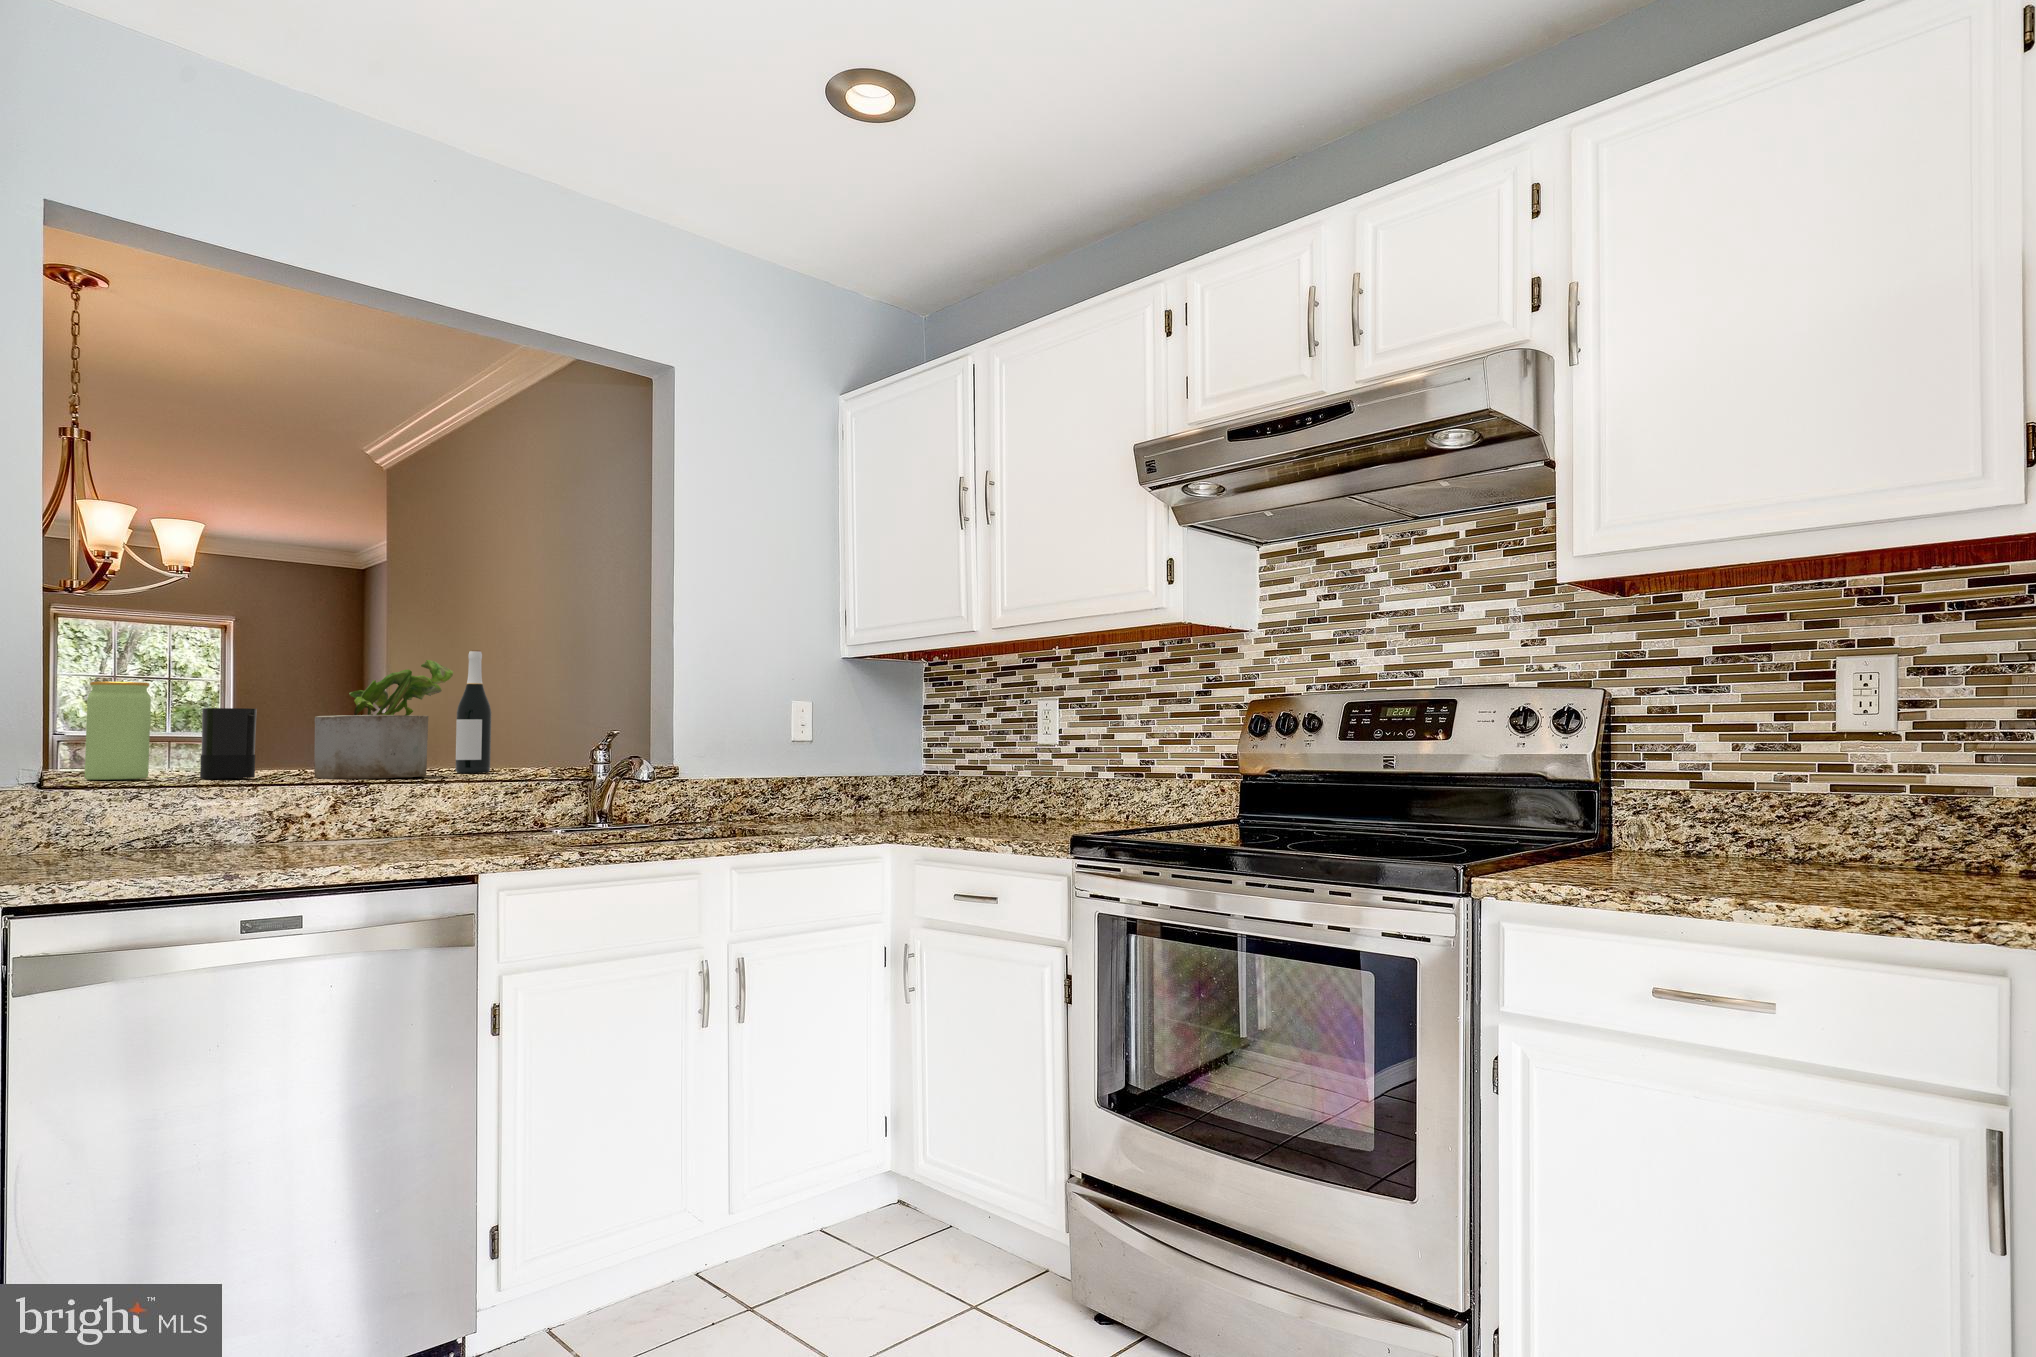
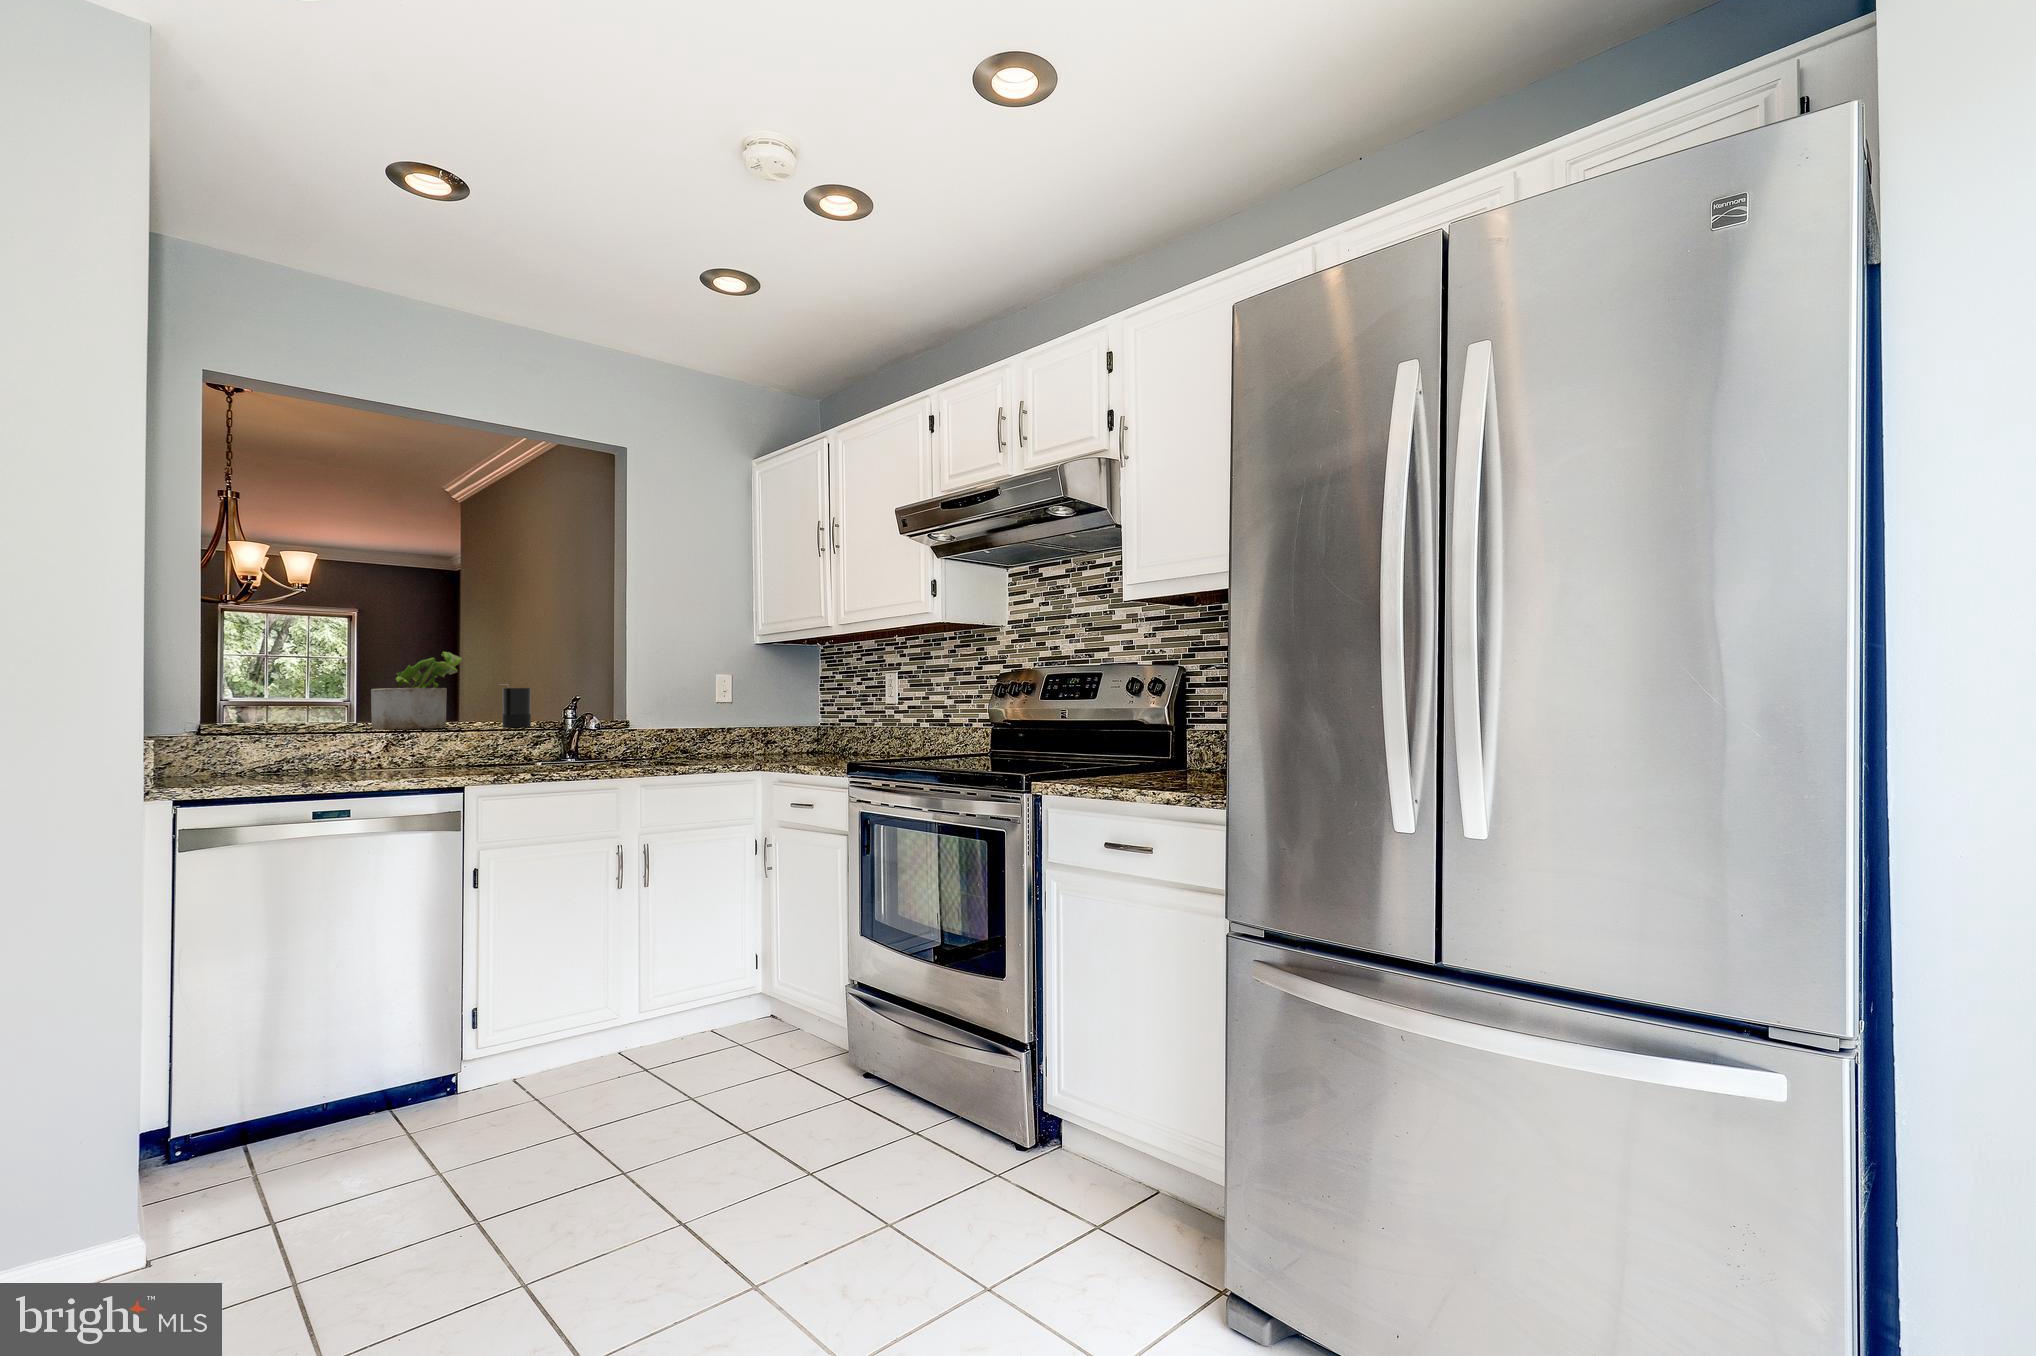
wine bottle: present [455,650,491,773] -> none [473,643,497,726]
jar: present [85,682,151,780] -> none [226,669,265,730]
candle: present [200,703,257,779] -> present [503,688,531,728]

